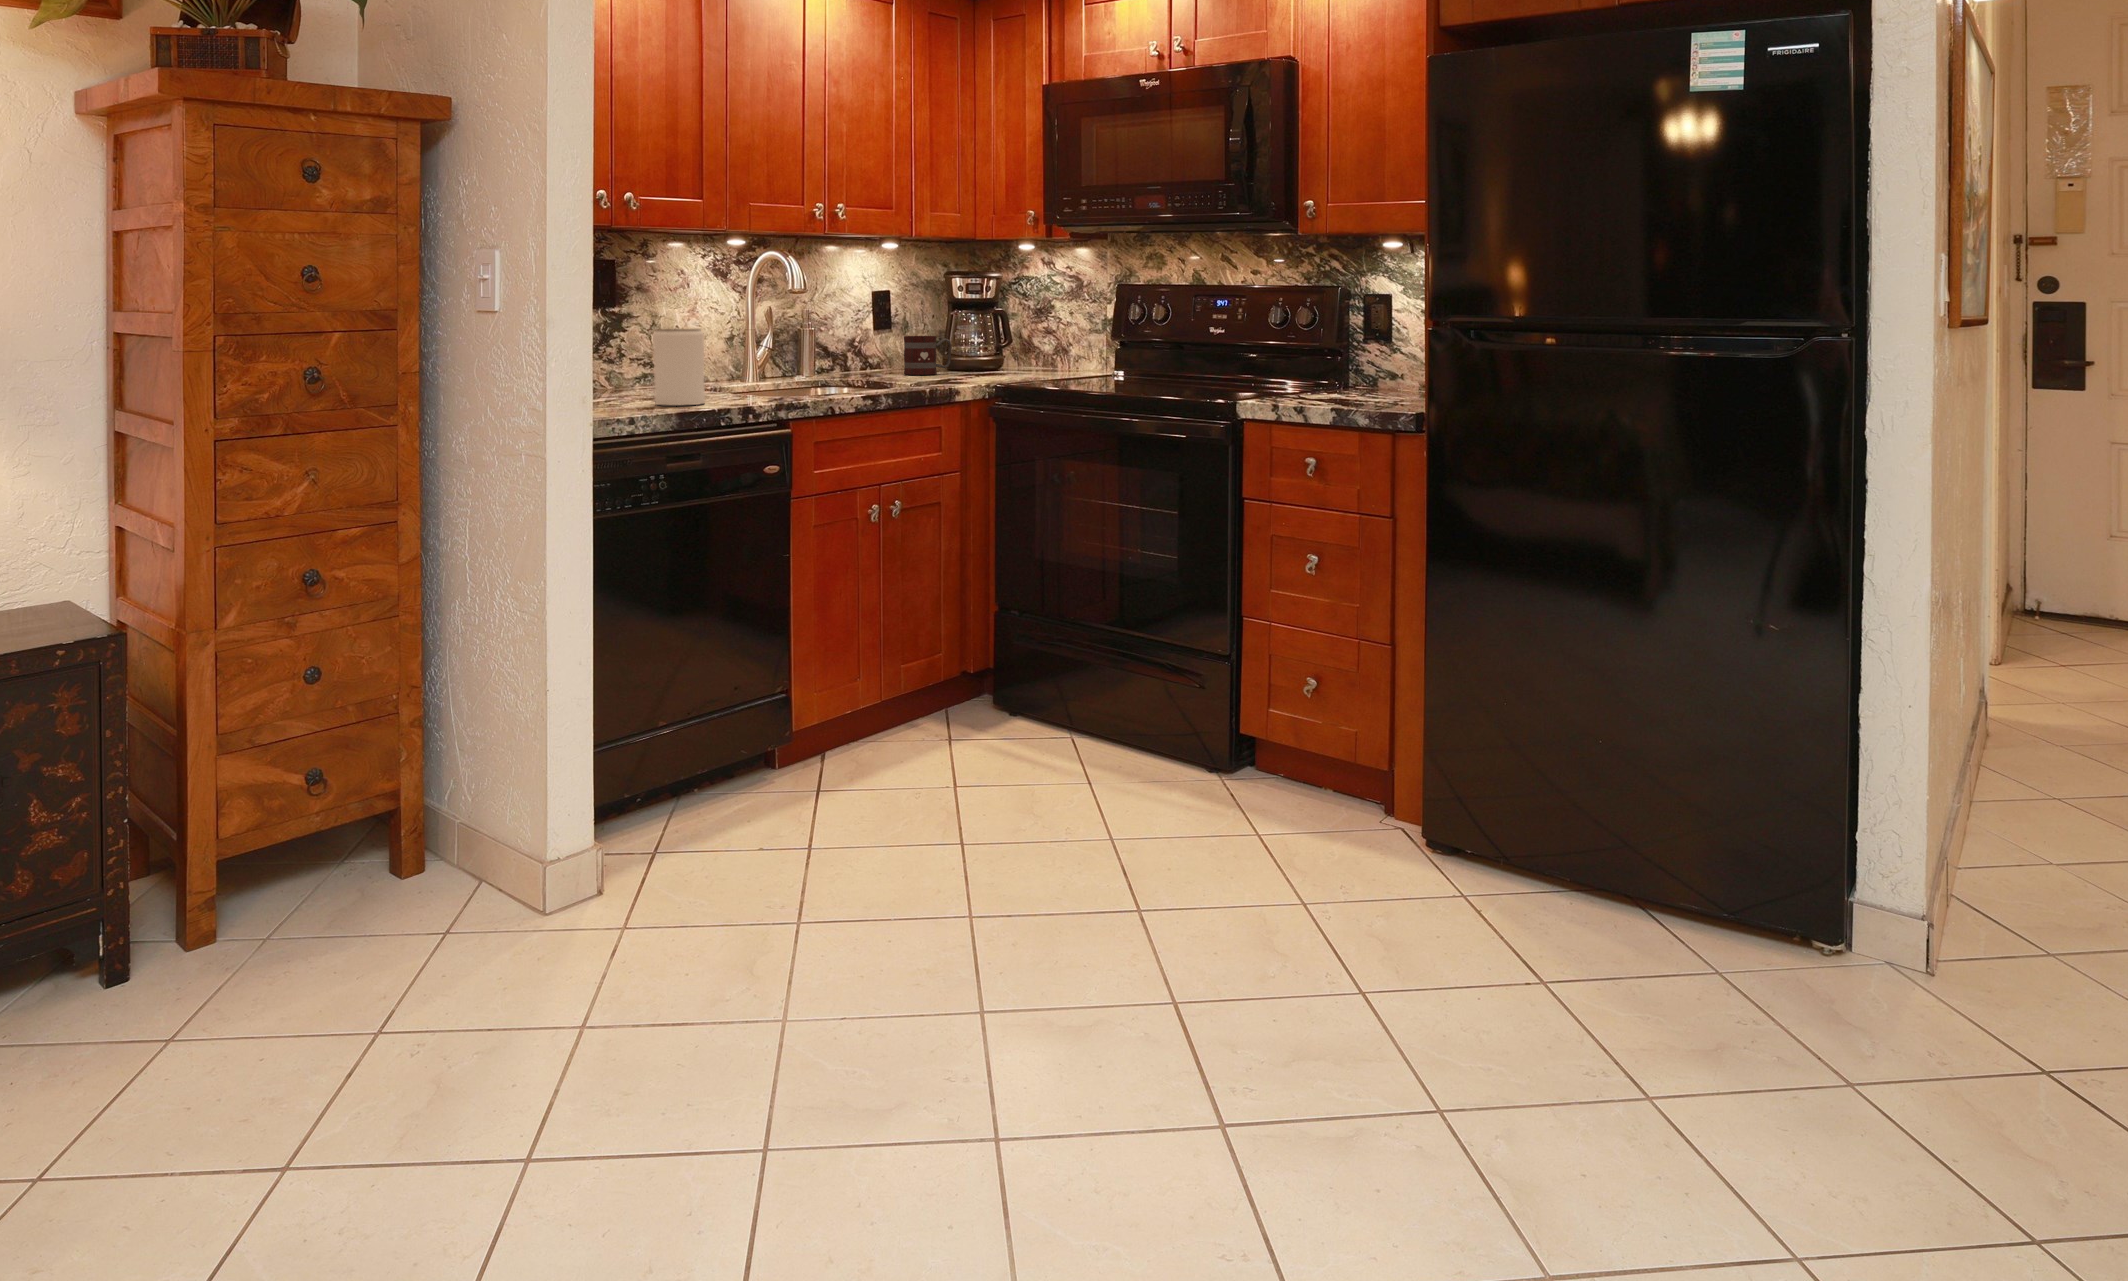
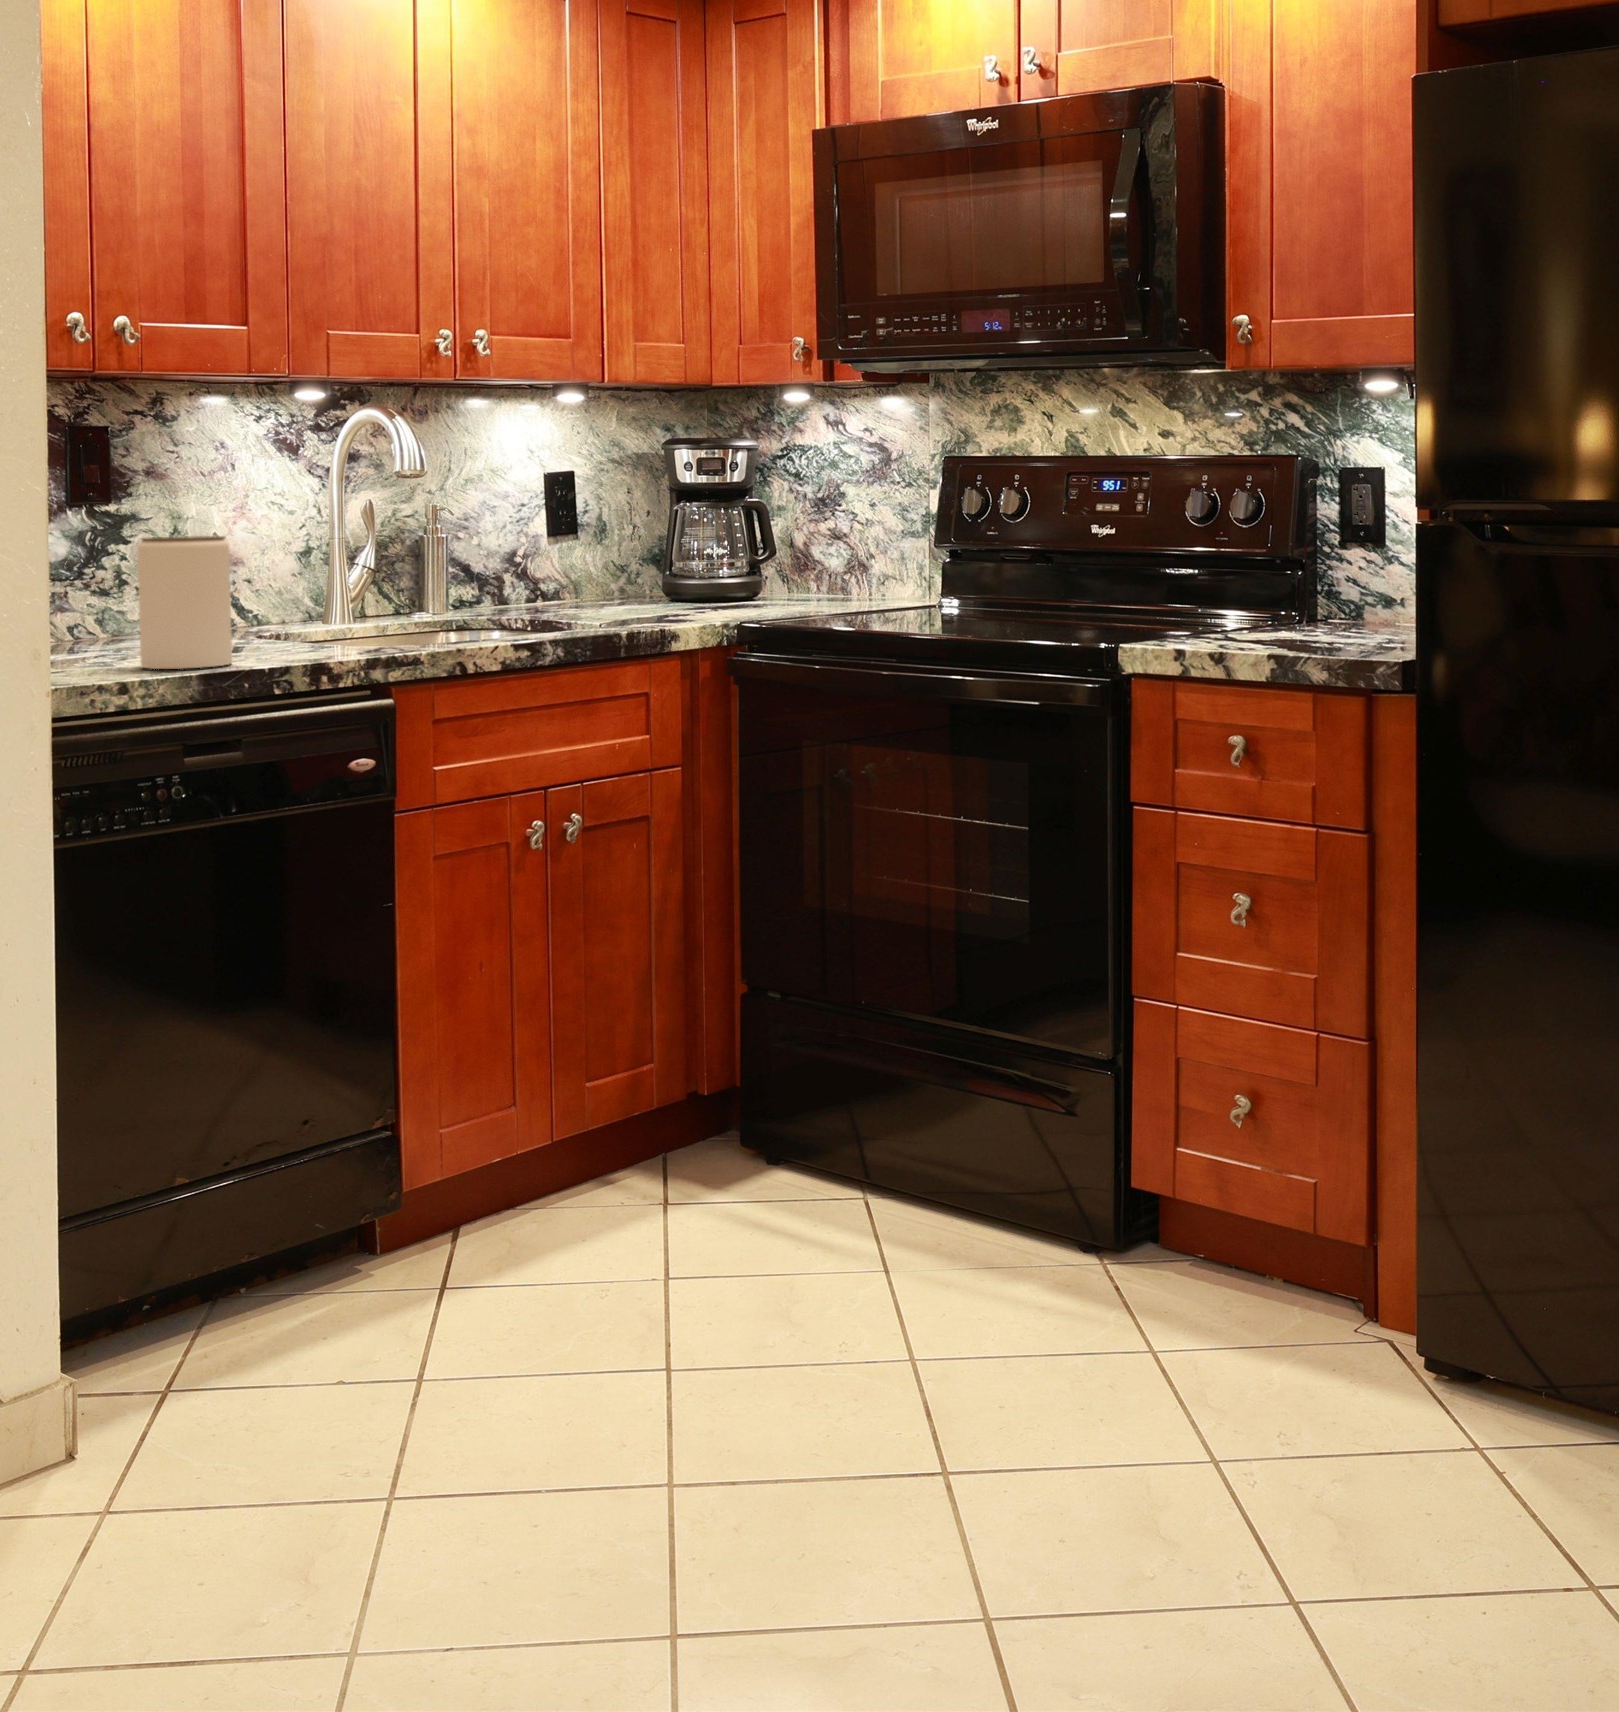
mug: present [904,336,952,375] -> none [605,540,684,603]

